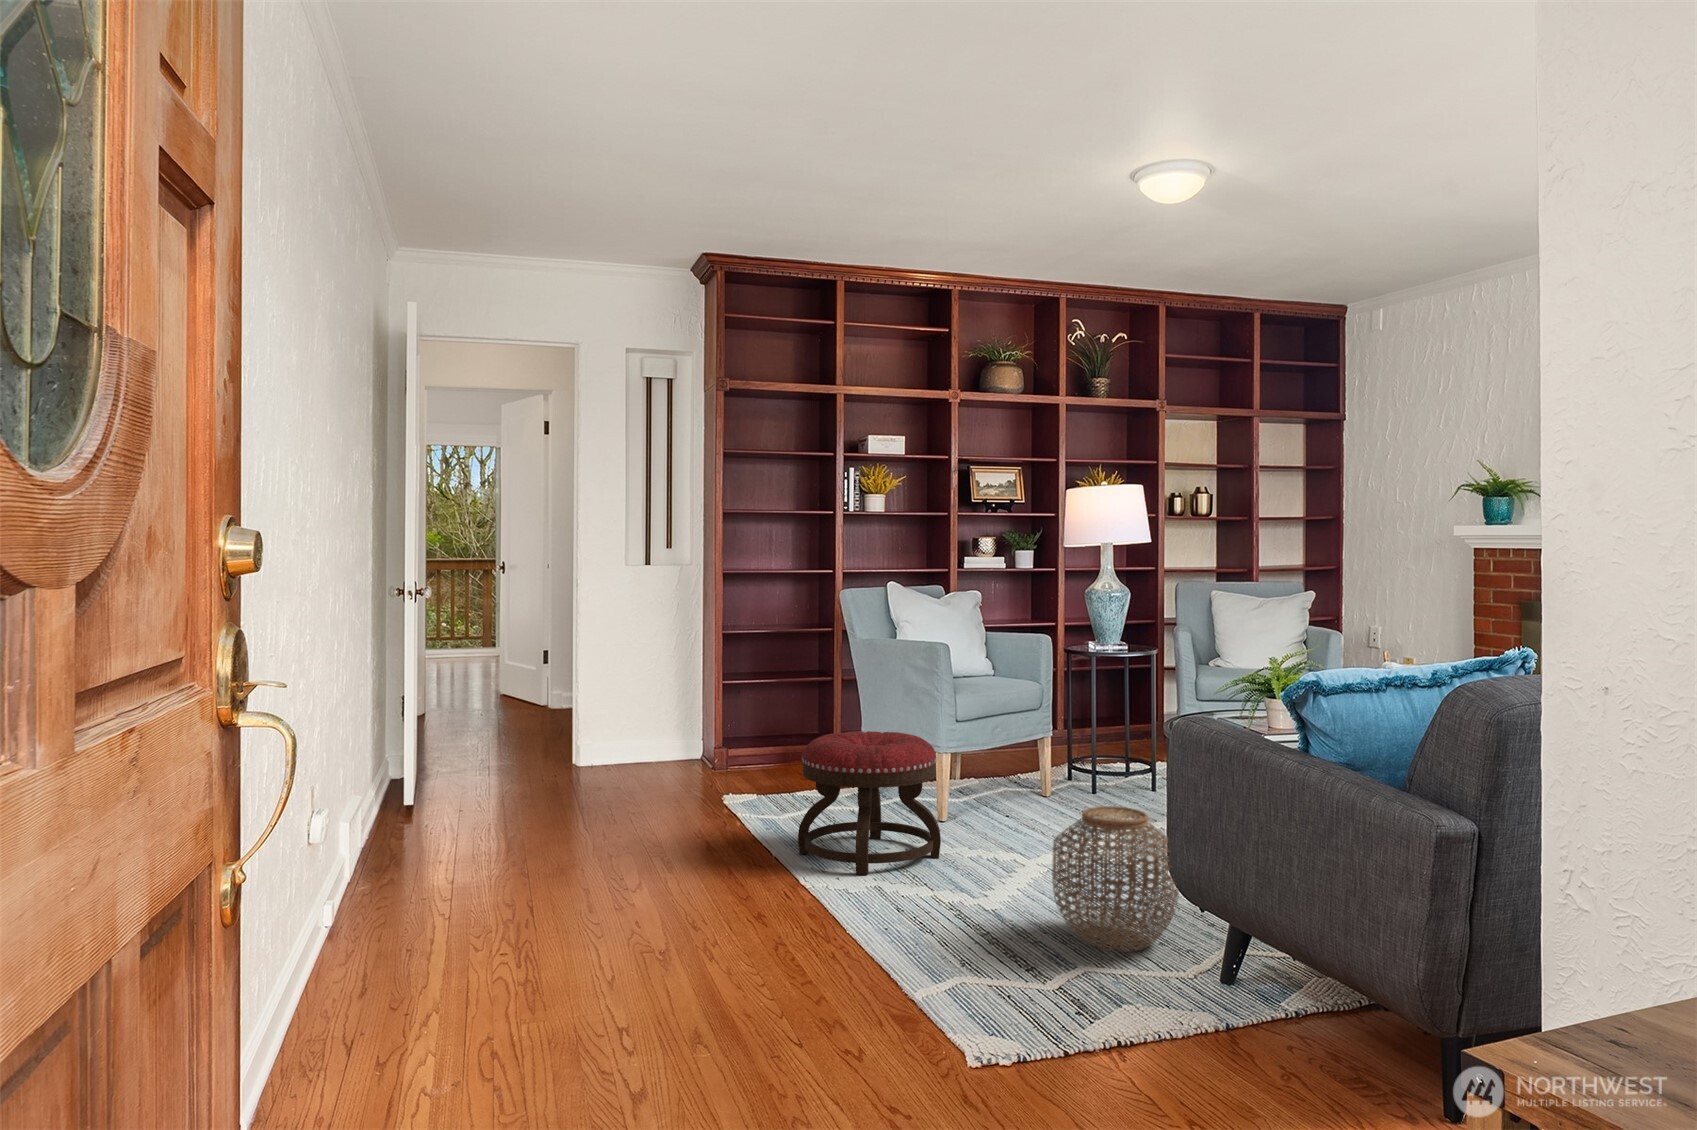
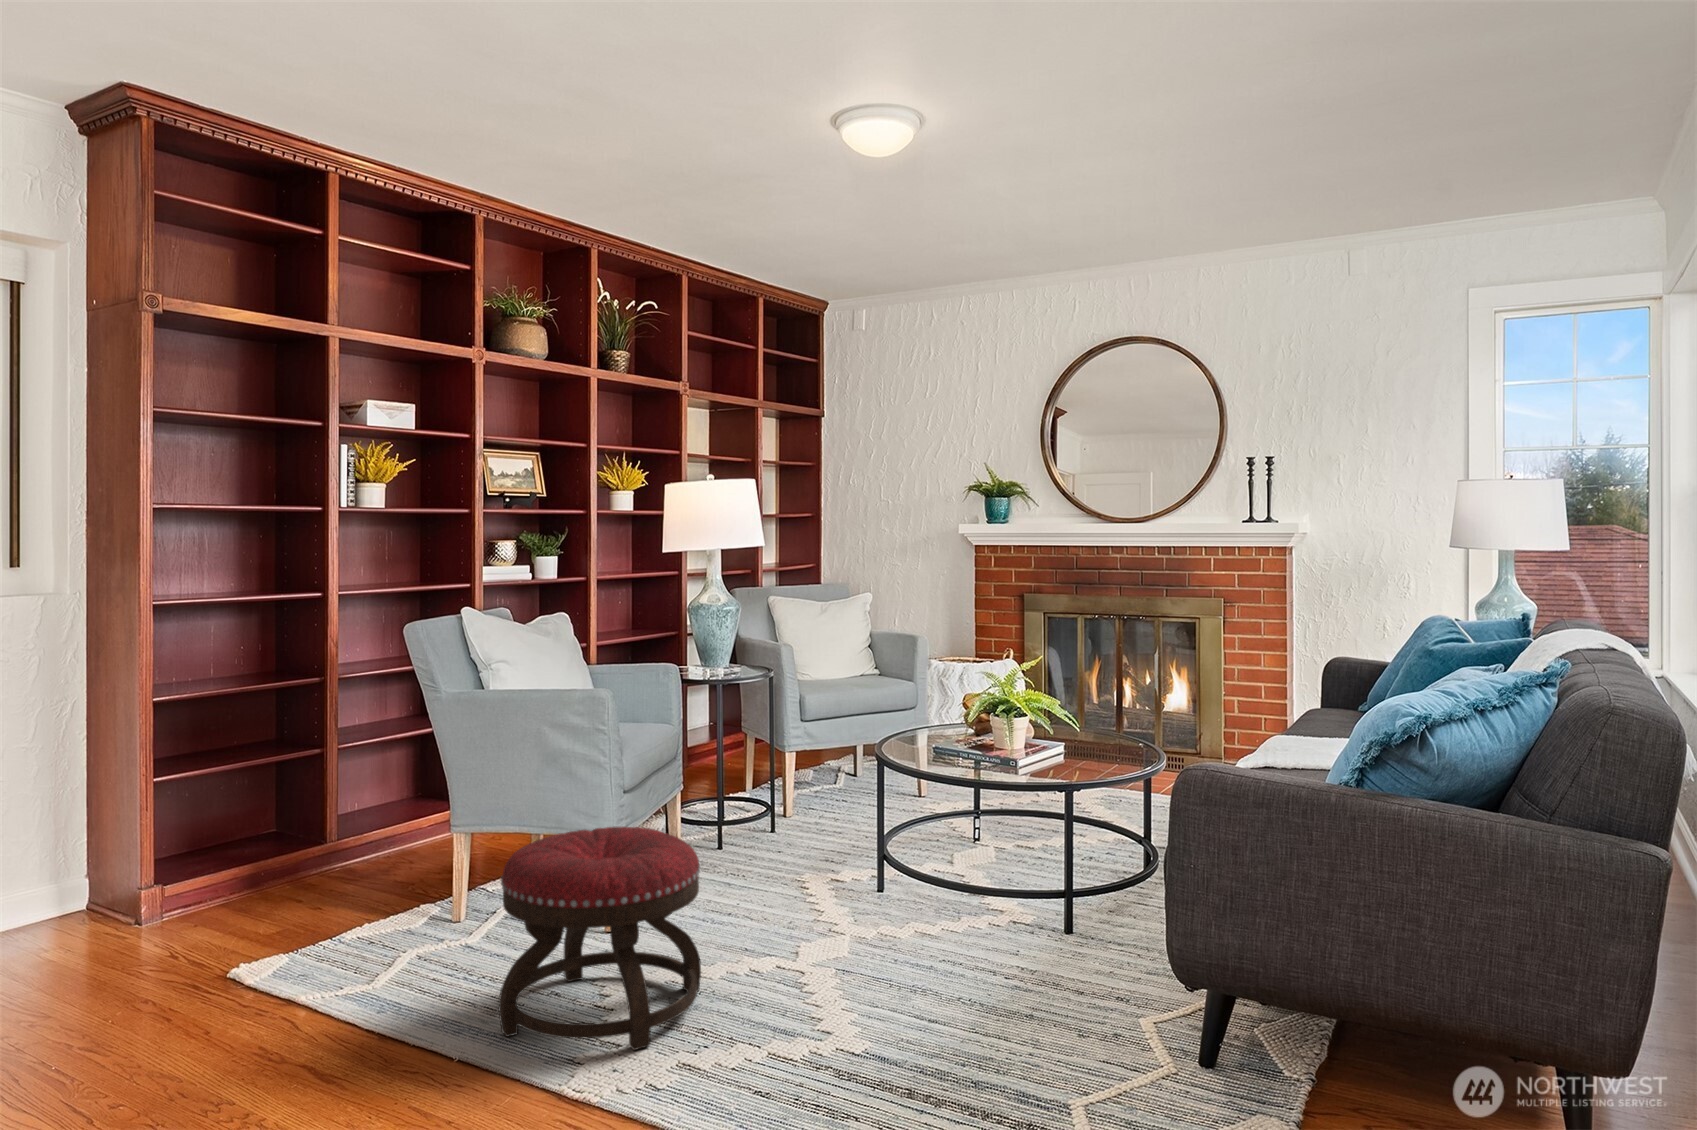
woven basket: present [1053,806,1179,952] -> none [979,889,1134,1076]

